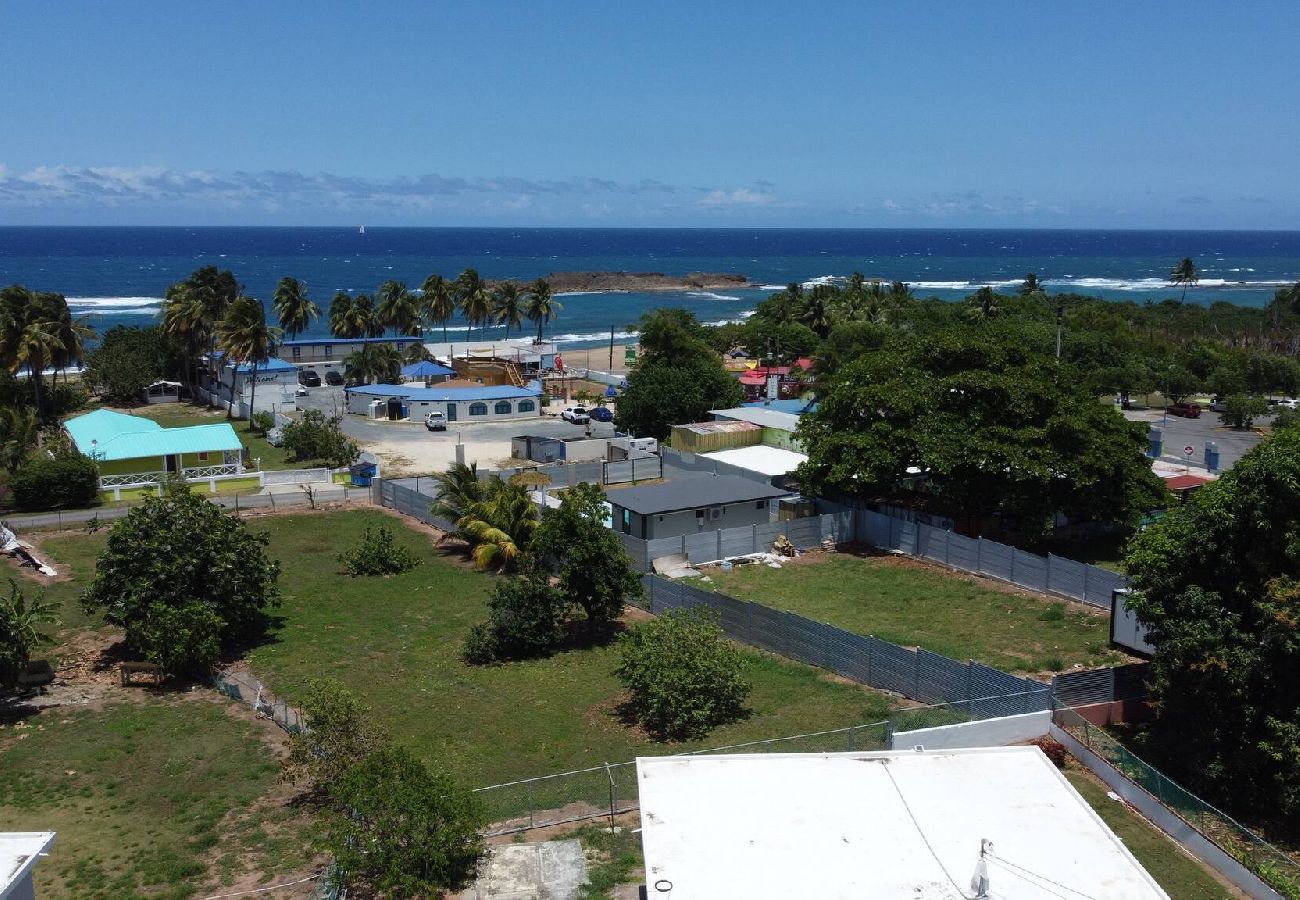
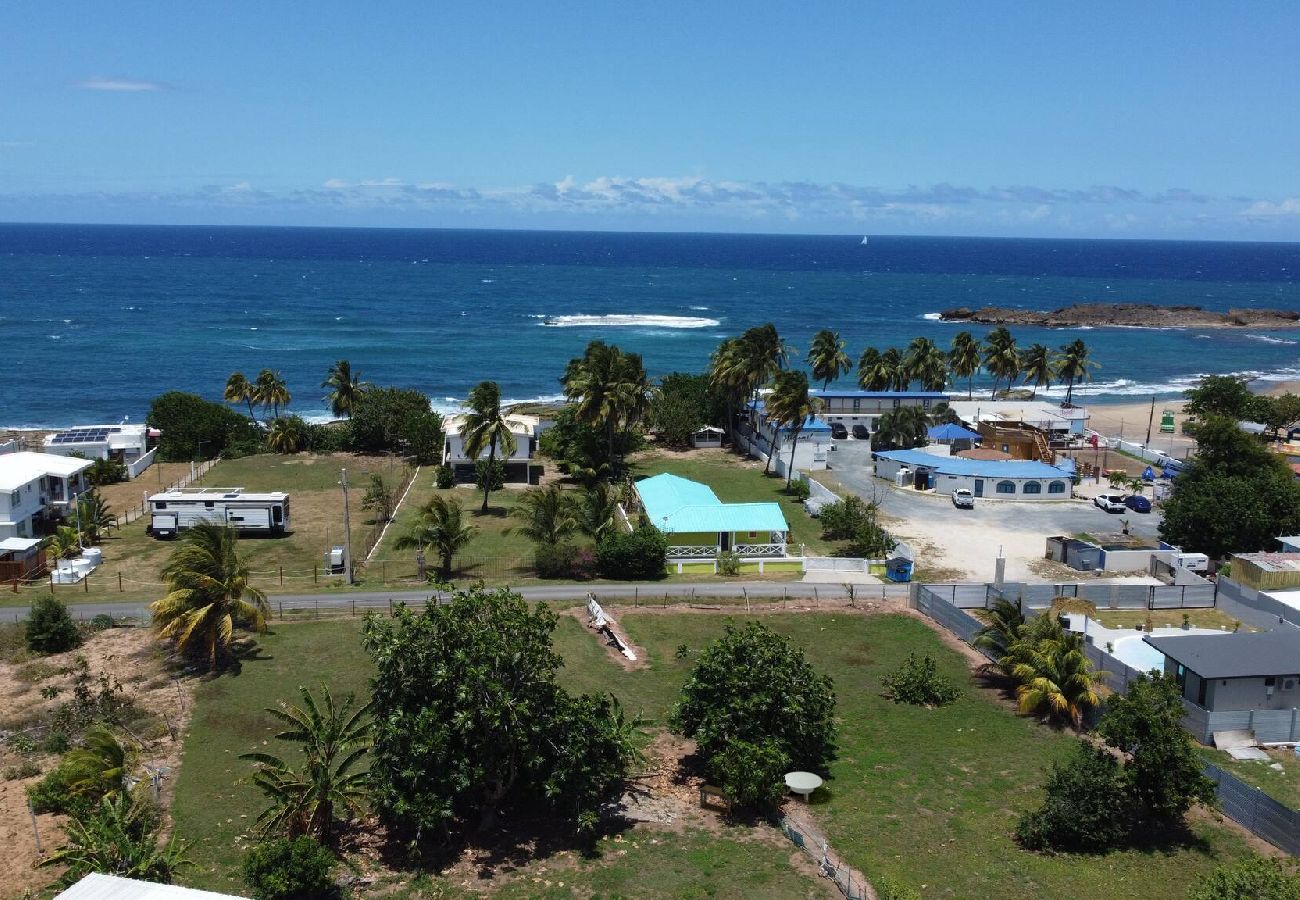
round table: none [221,637,267,665] -> present [785,772,822,803]
lounge chair: present [18,659,56,697] -> none [621,772,650,808]

